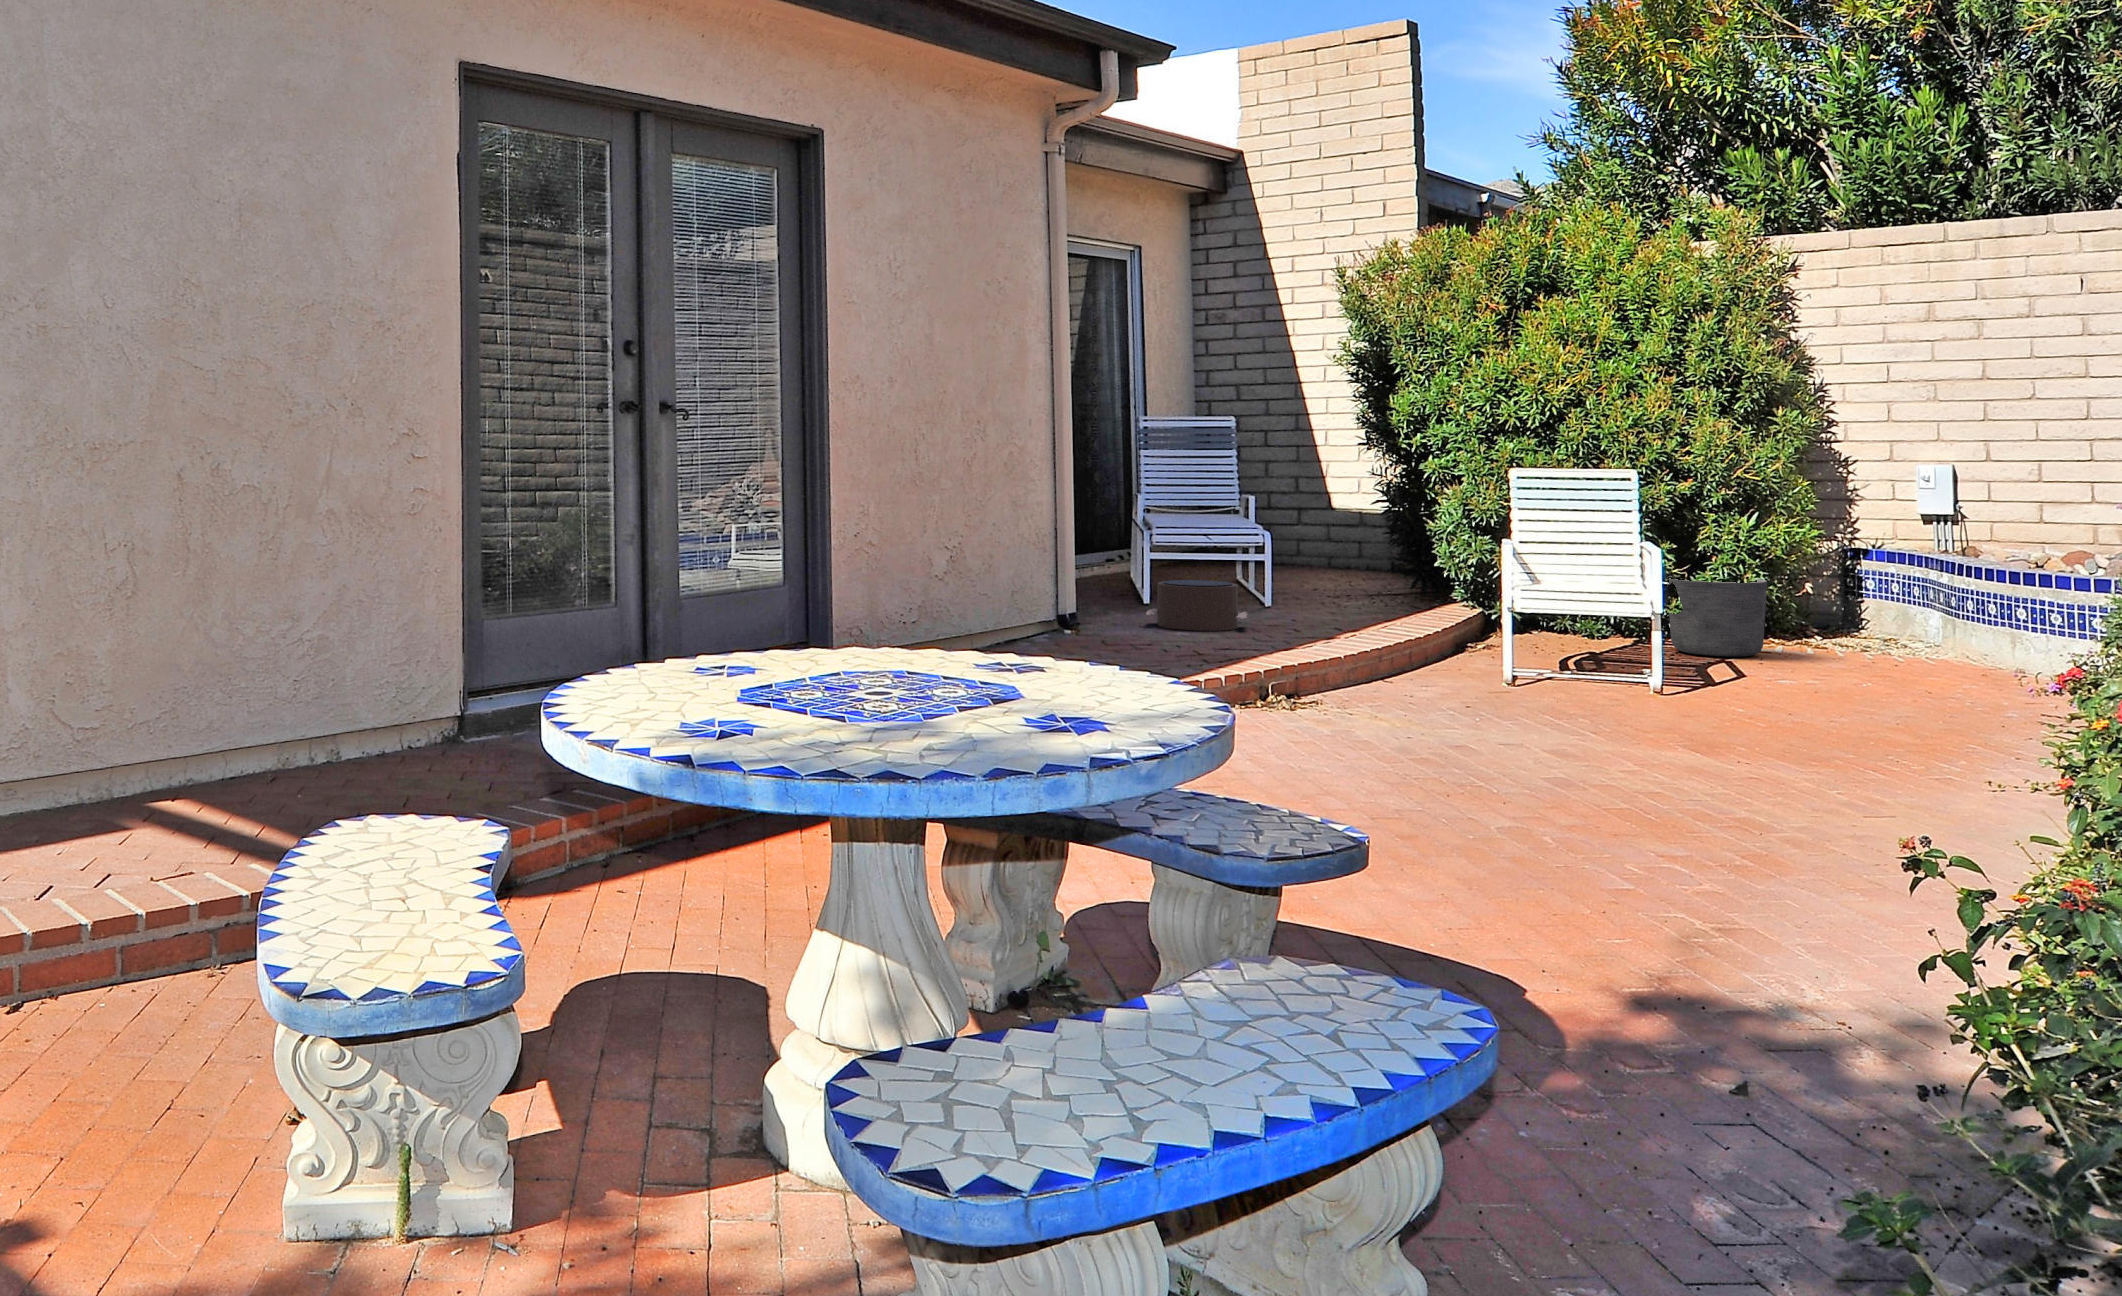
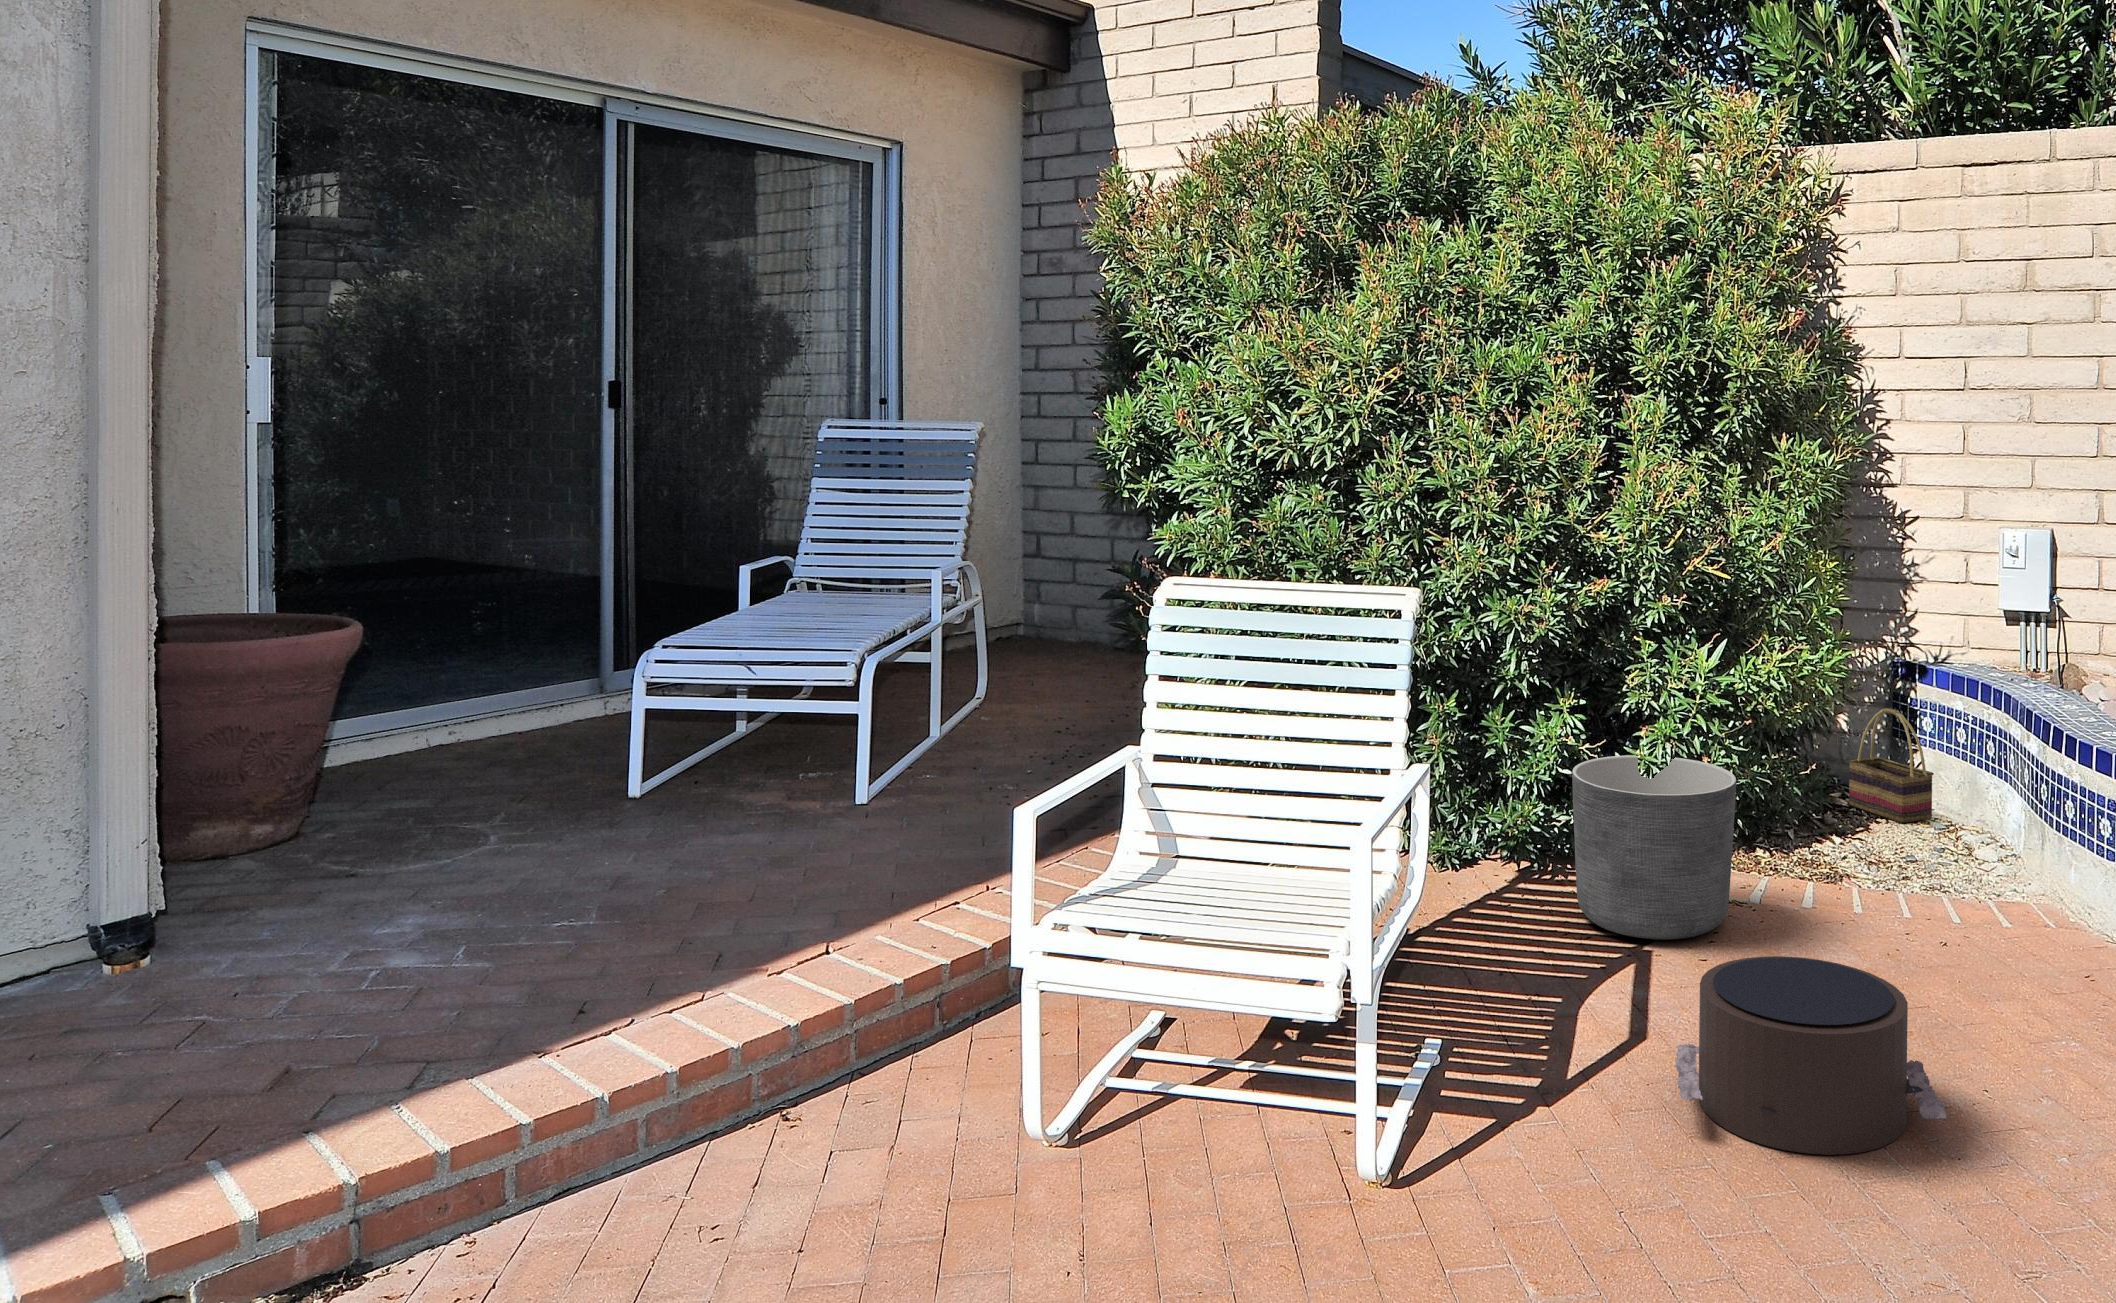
basket: none [1811,574,1872,636] -> present [1848,708,1934,823]
pouf: present [1146,580,1247,631] -> present [1675,956,1946,1155]

